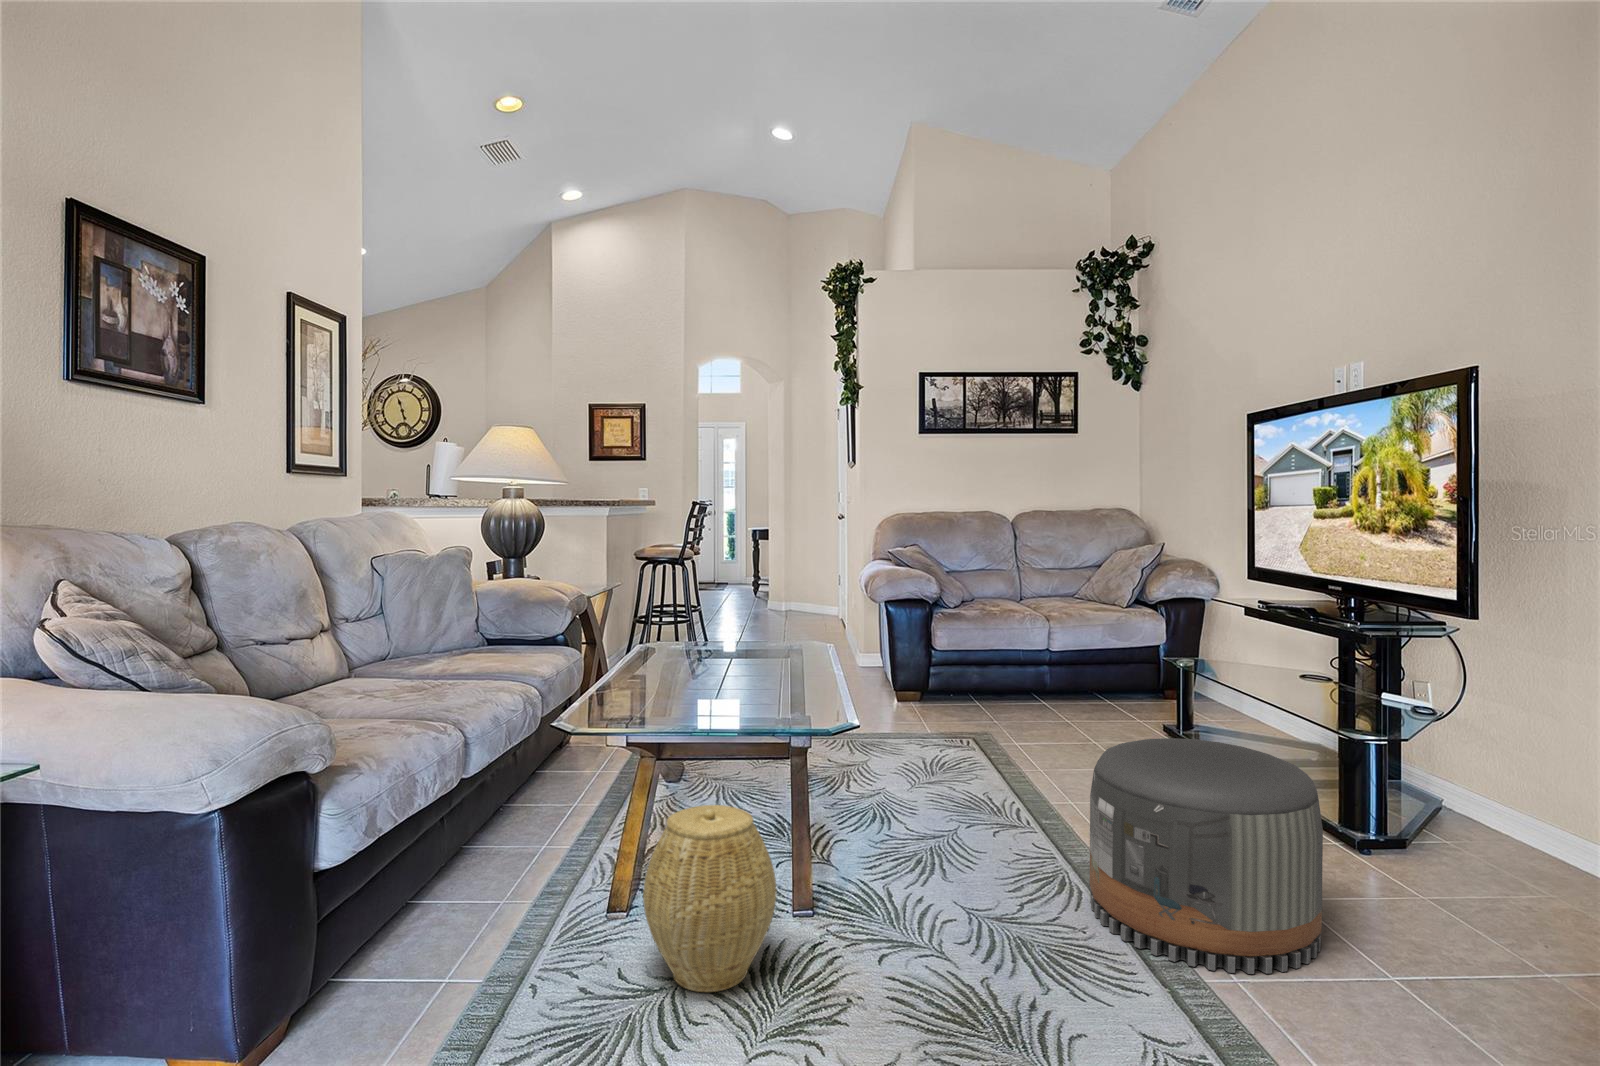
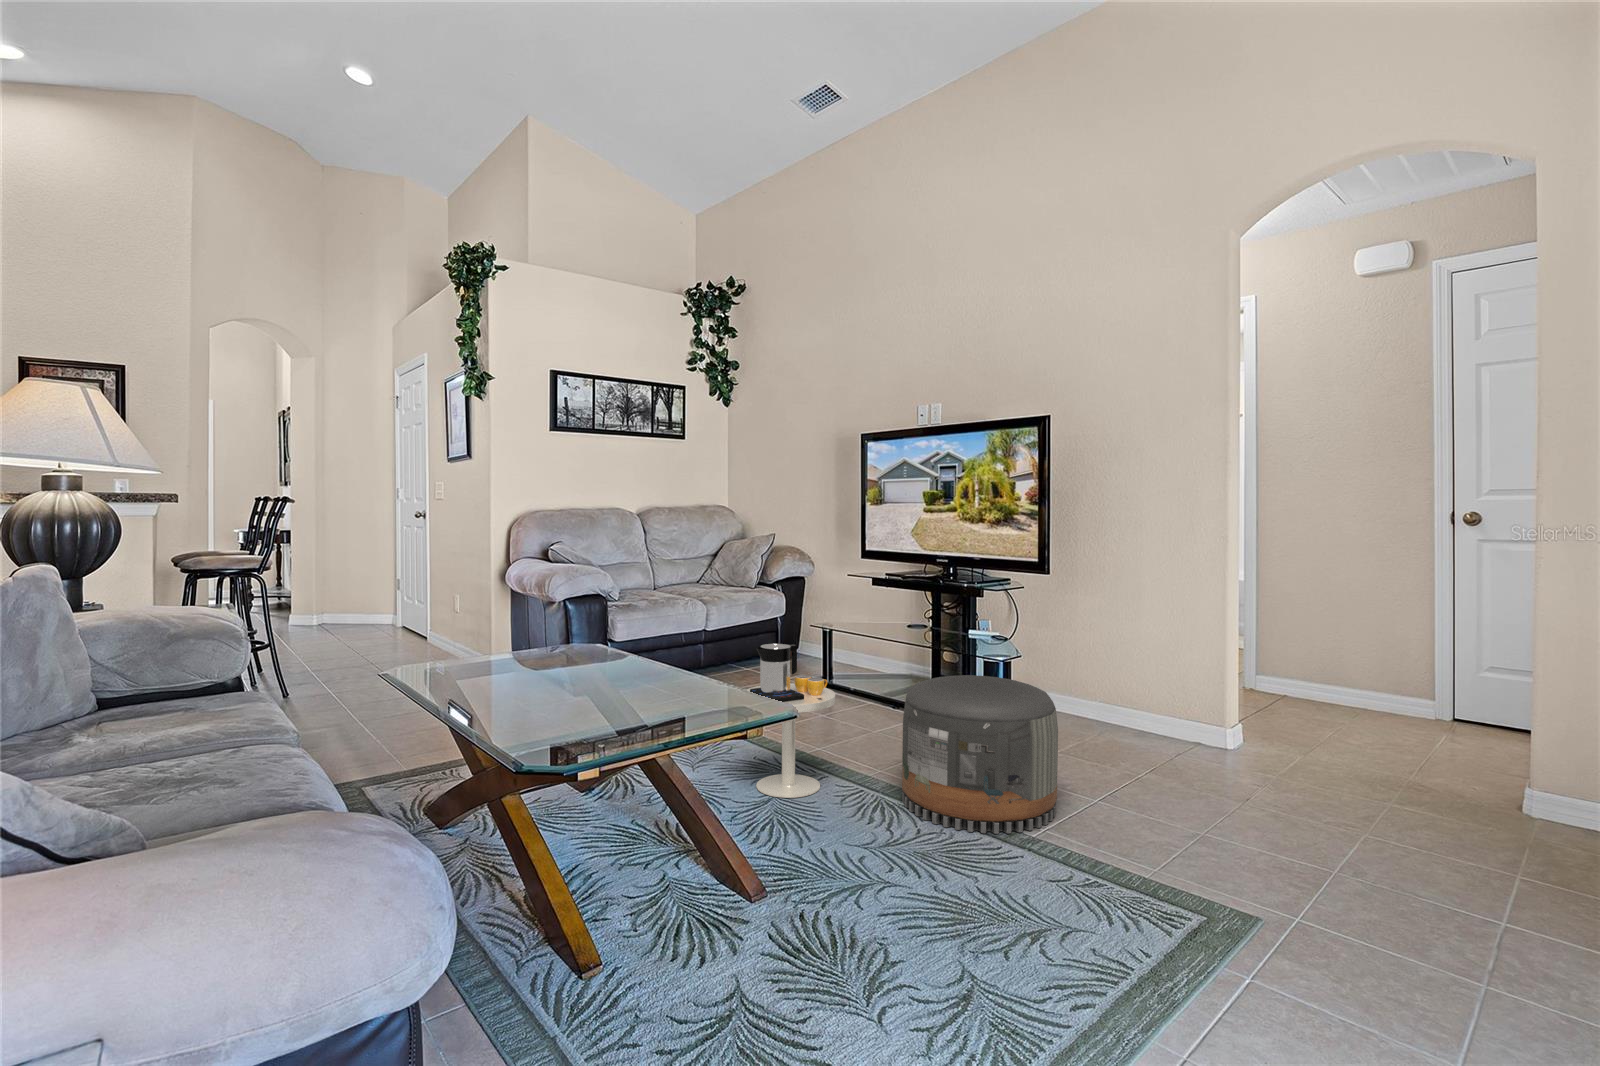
side table: none [930,670,1041,854] -> present [747,644,835,798]
woven basket: present [643,805,777,992] -> none [654,793,785,978]

